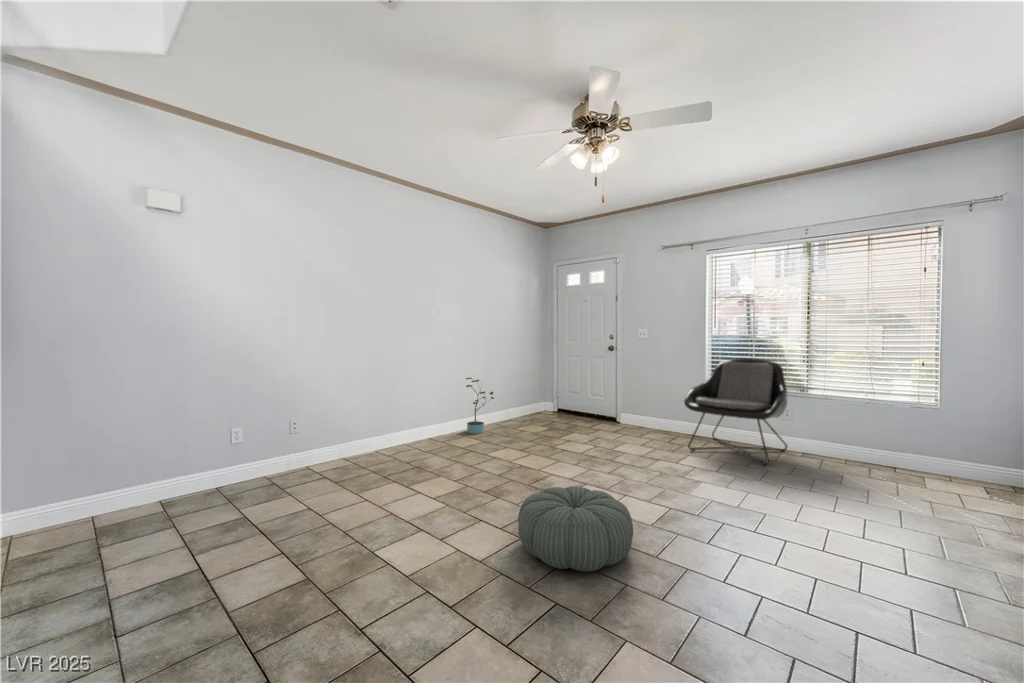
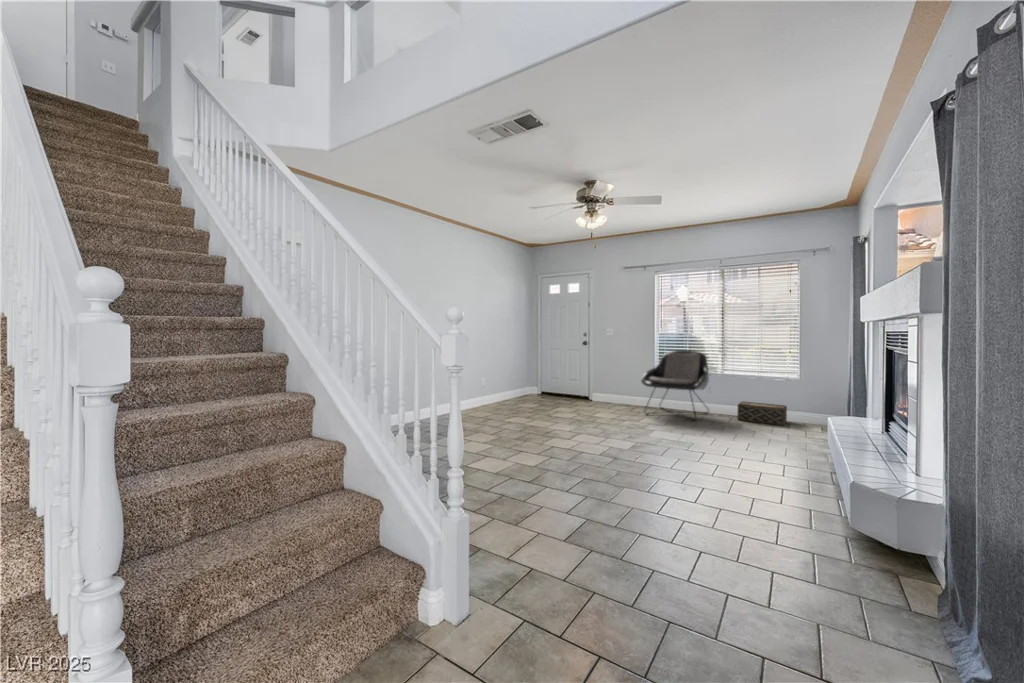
potted plant: present [466,378,494,434] -> none [478,366,501,409]
woven basket: none [834,436,918,479] -> present [737,401,787,425]
pouf: present [518,486,633,571] -> none [551,426,620,466]

